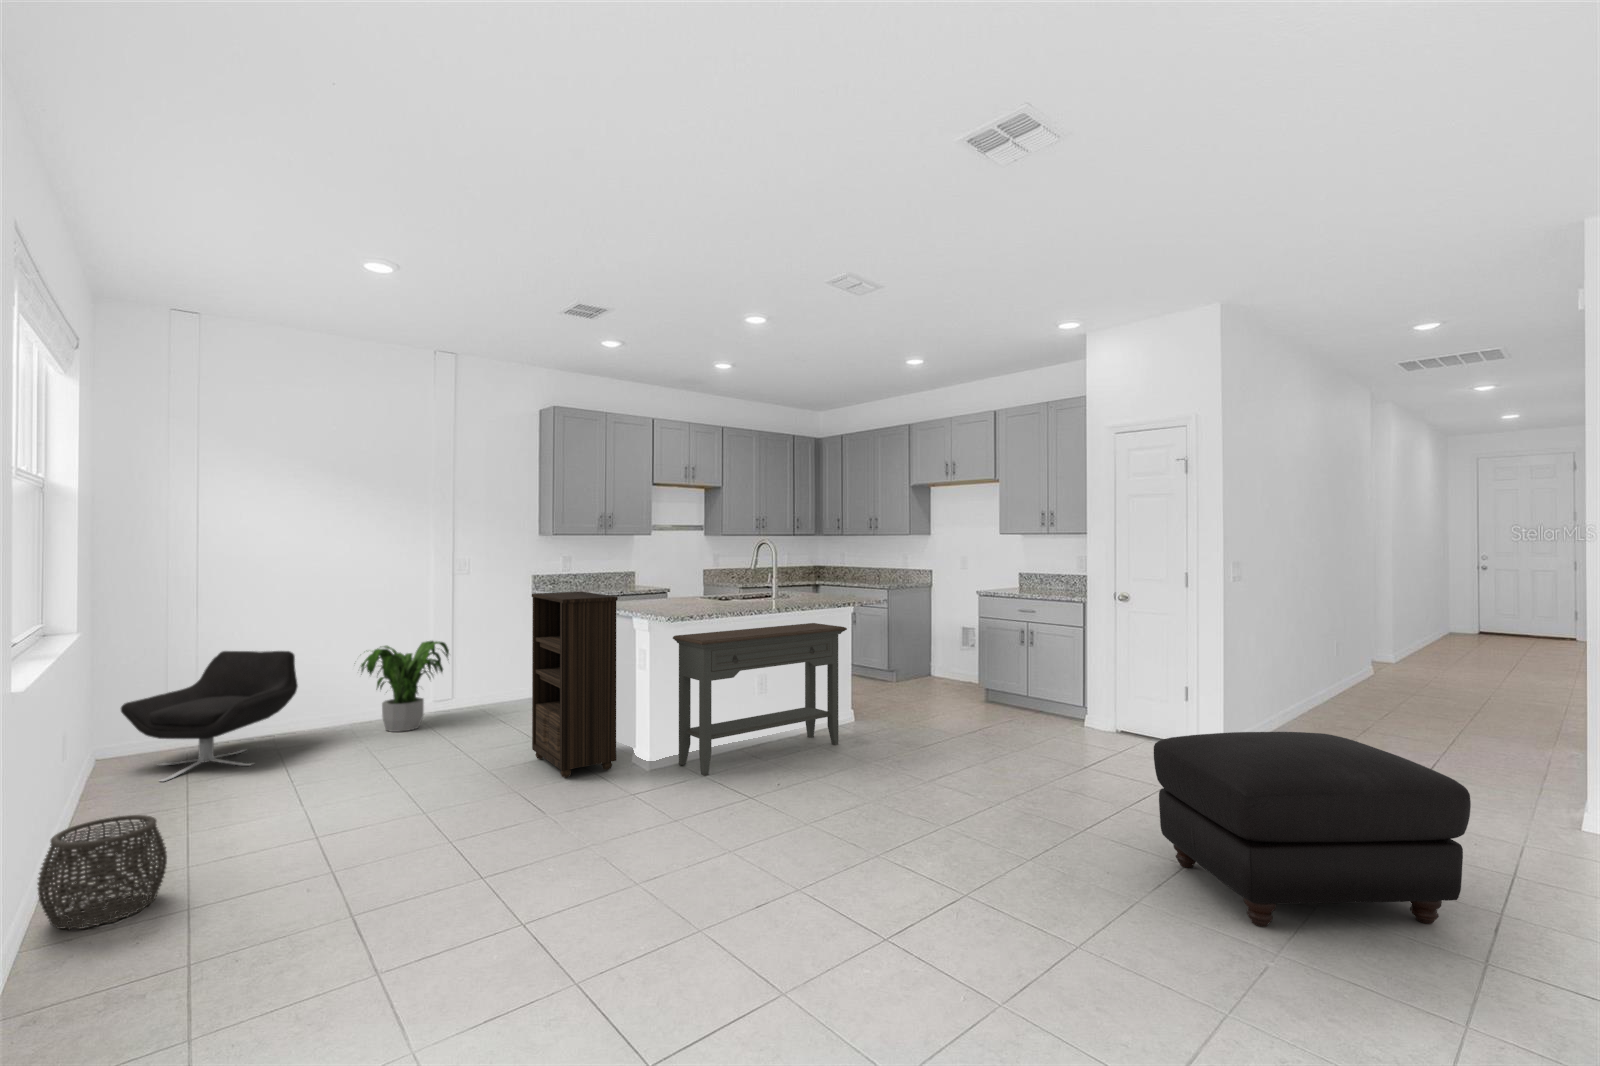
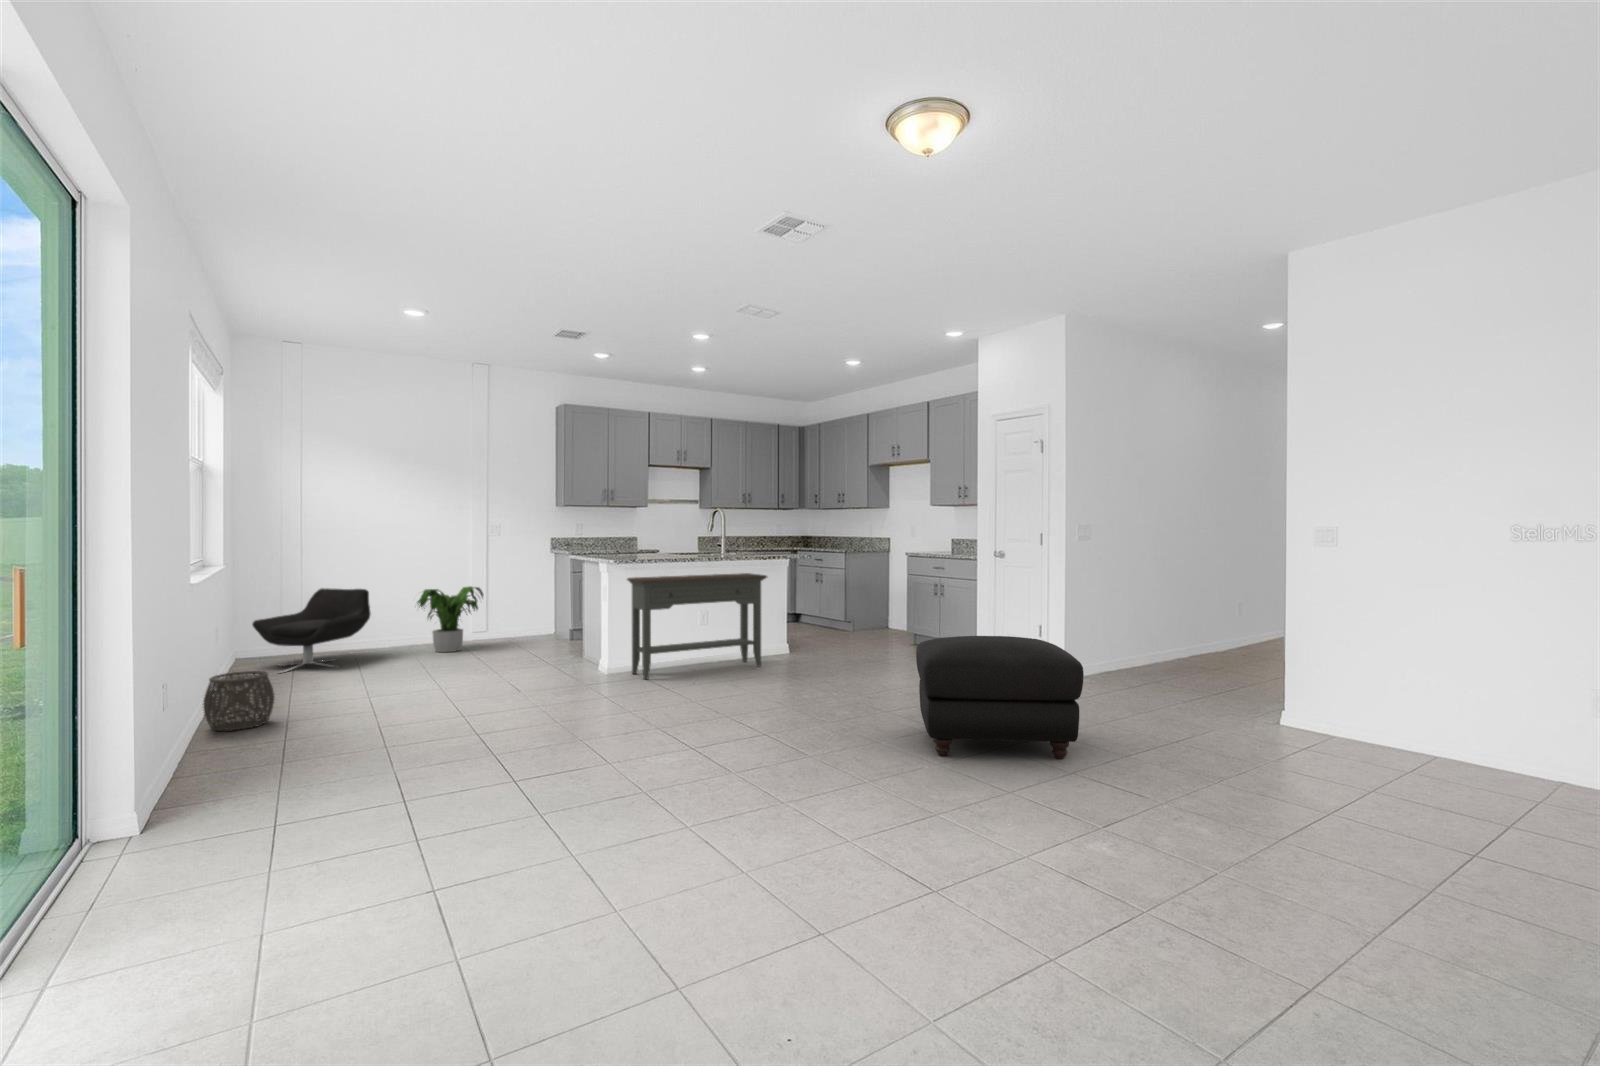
bookshelf: present [532,592,618,777] -> none [529,546,585,678]

